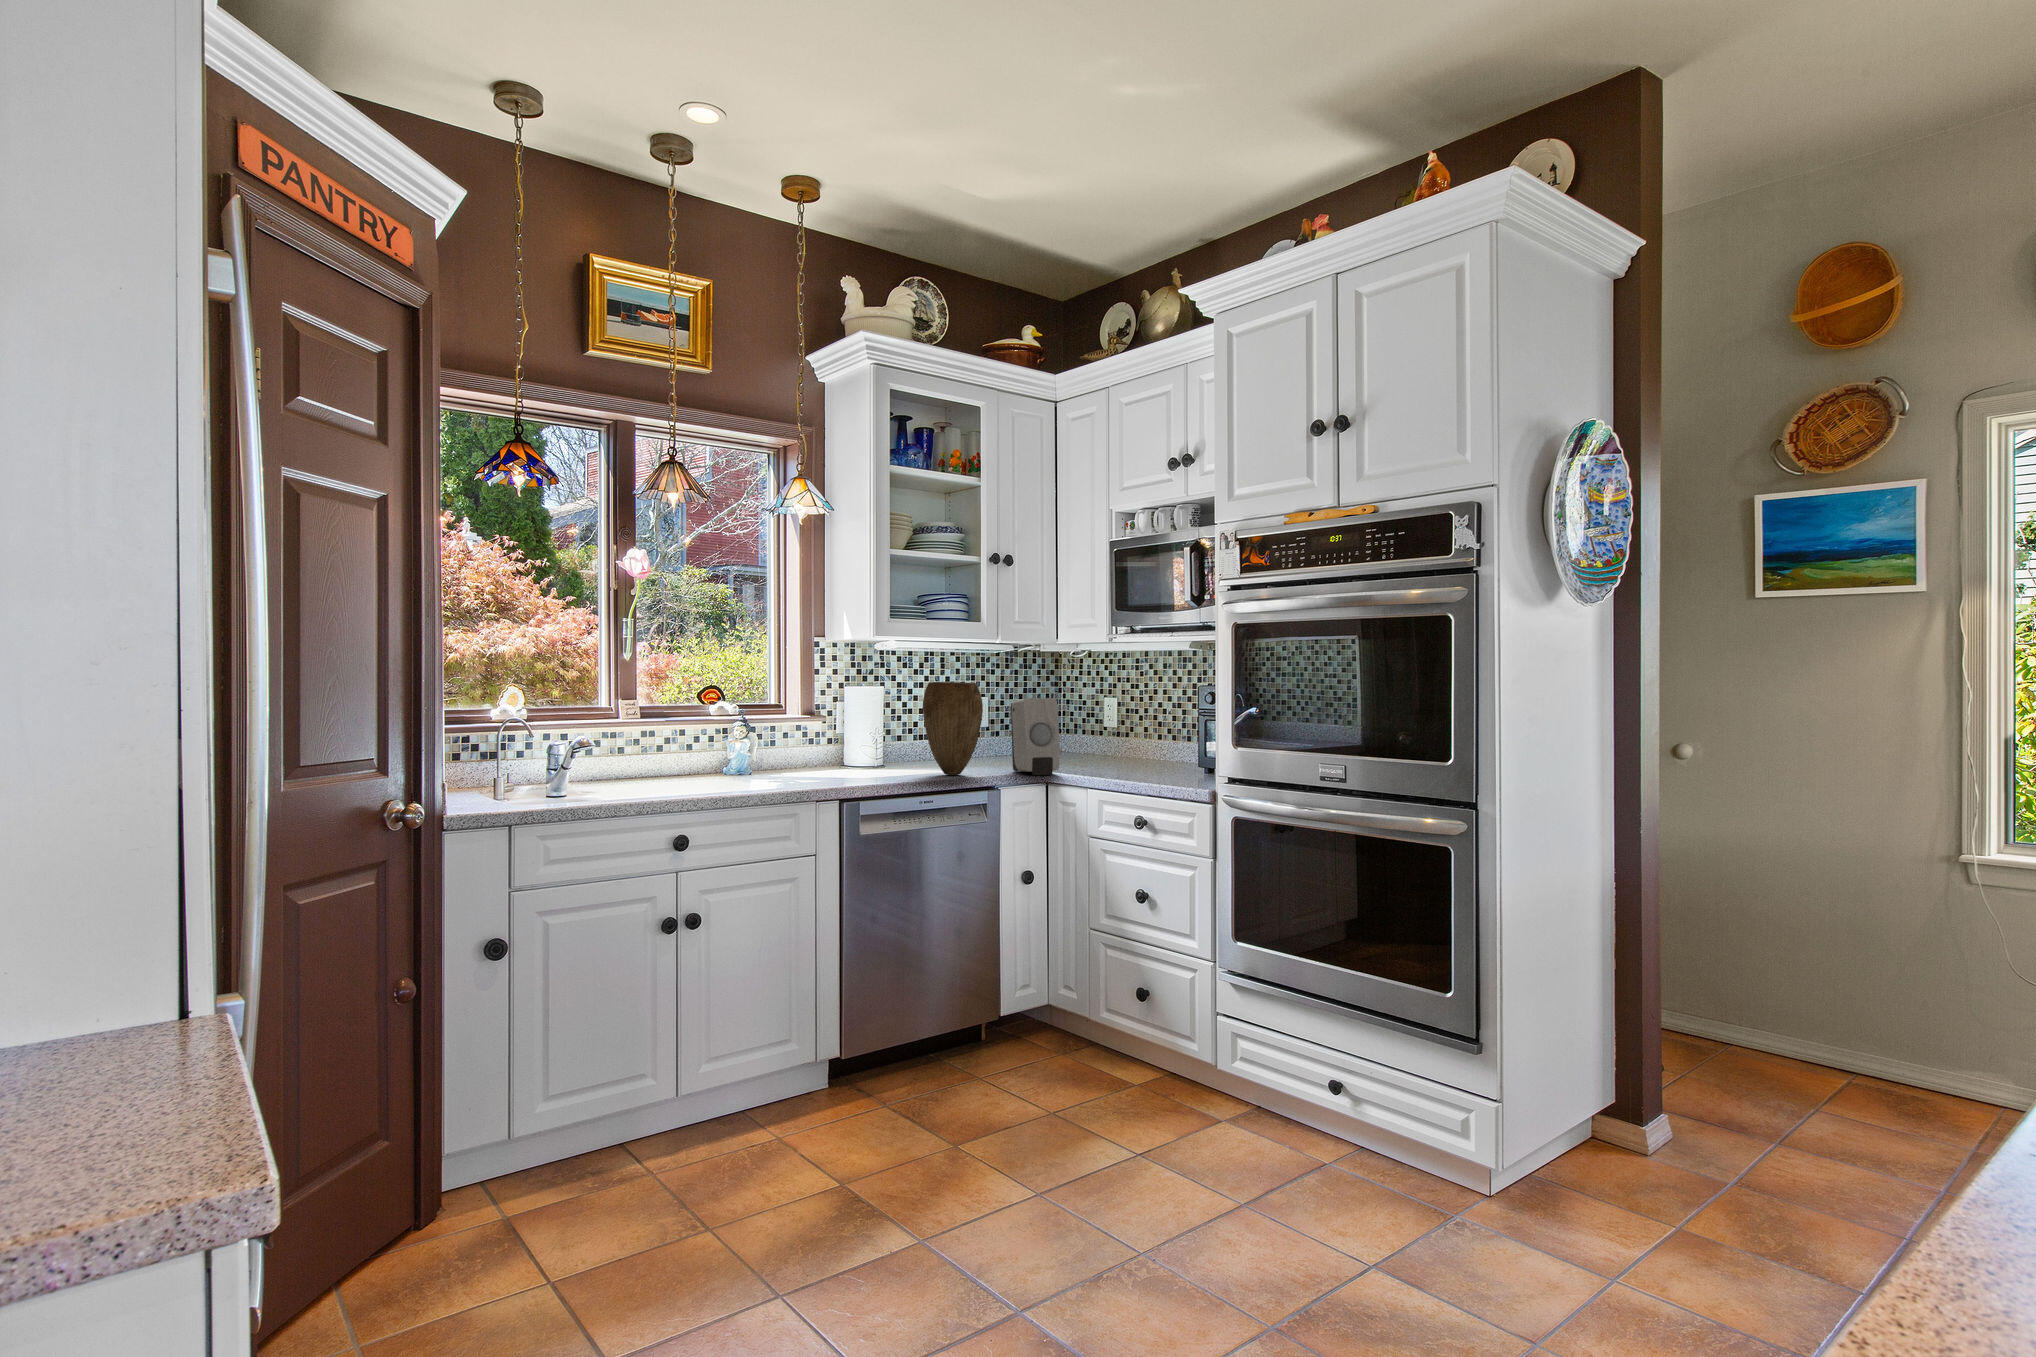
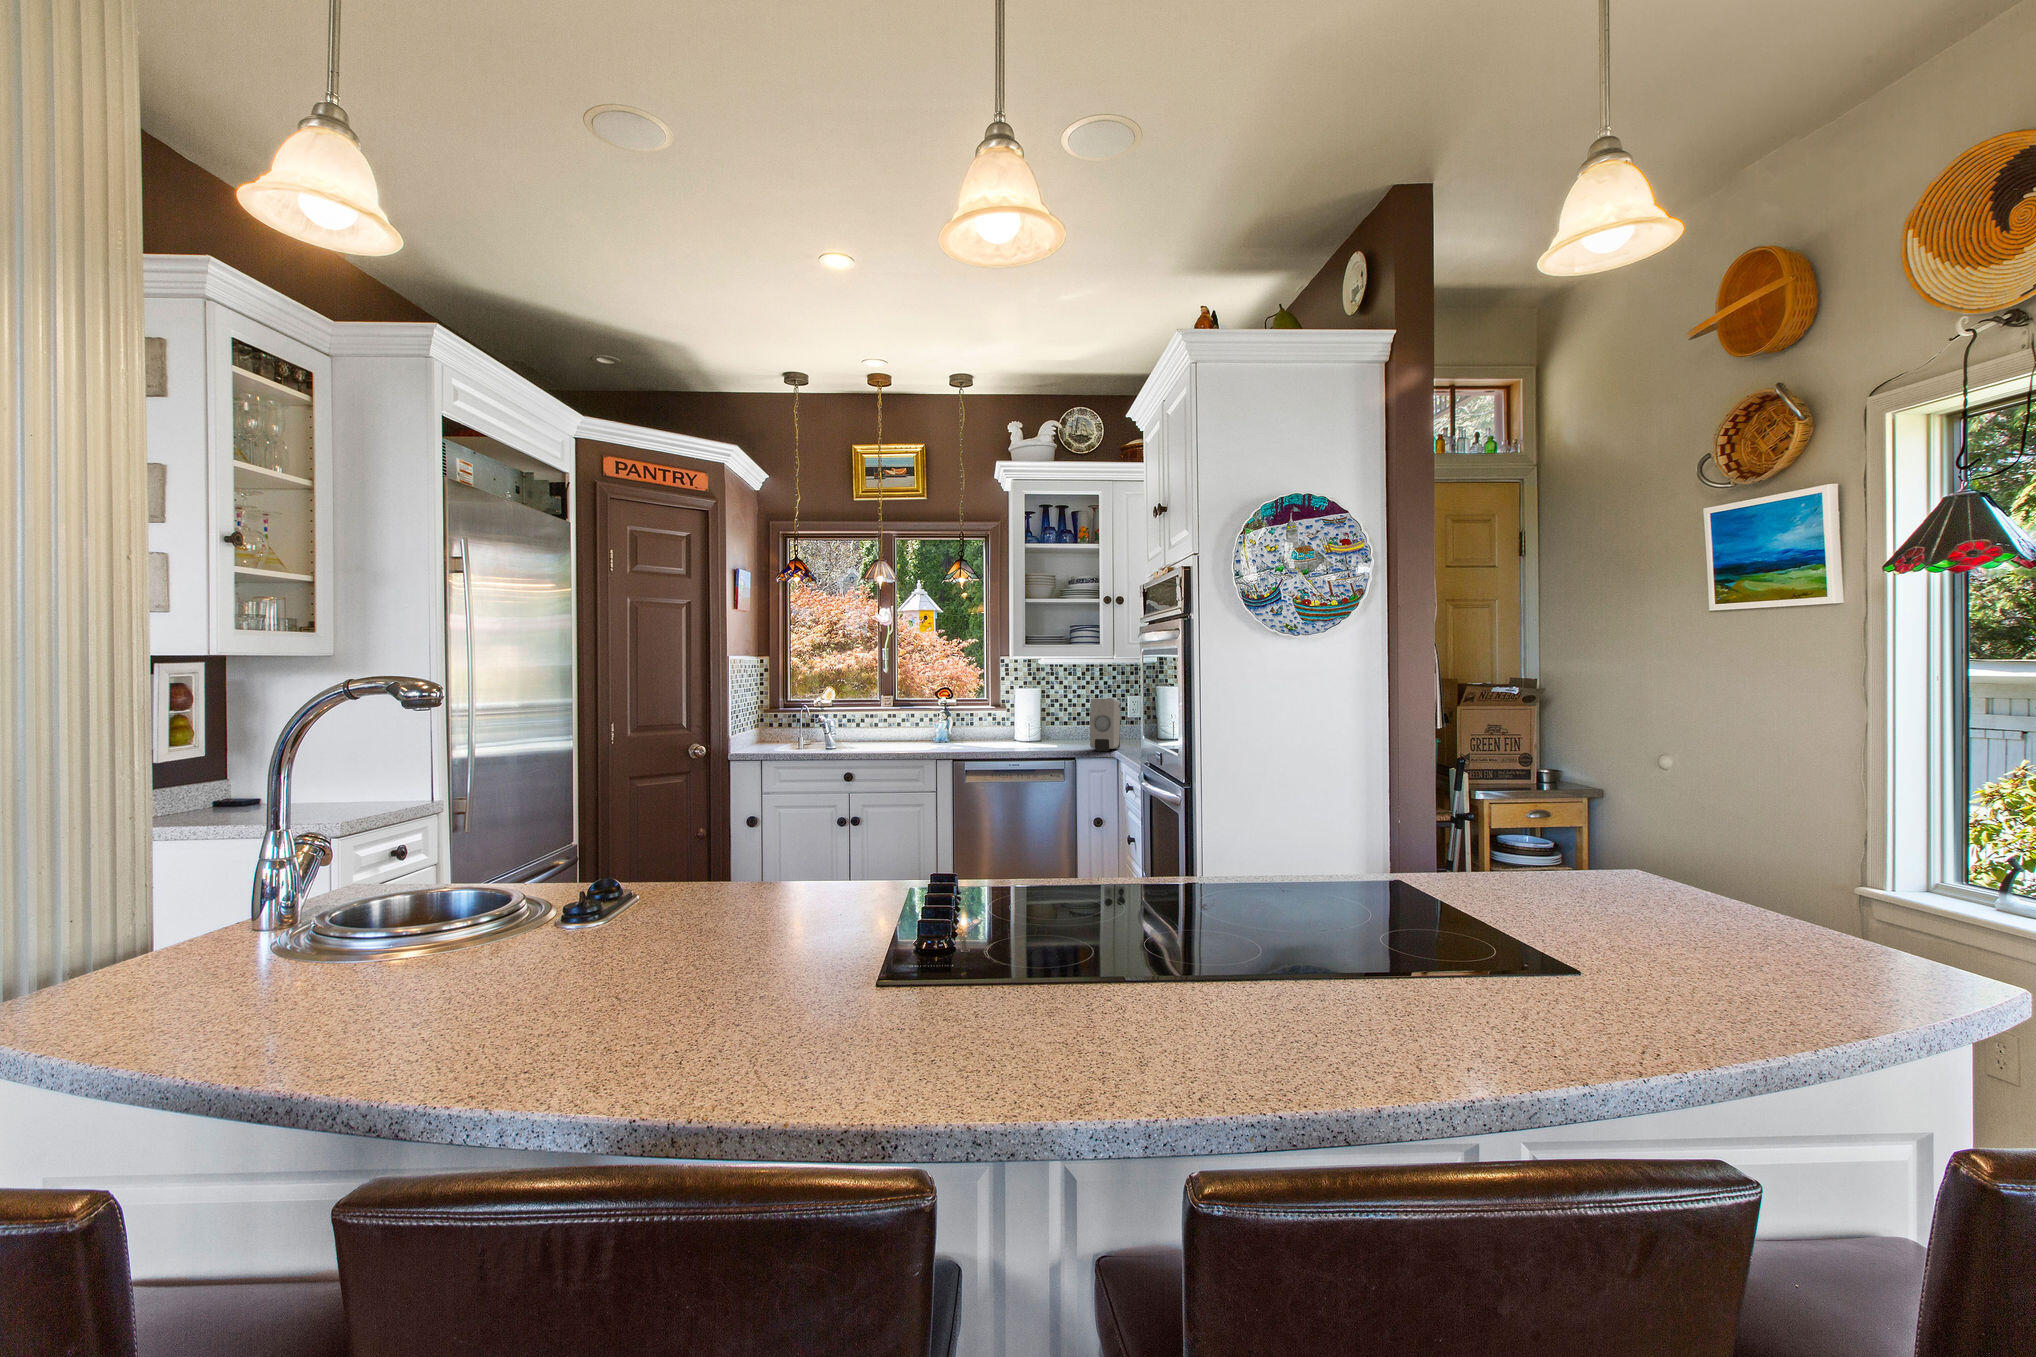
vase: present [923,682,983,775] -> none [1030,687,1070,748]

